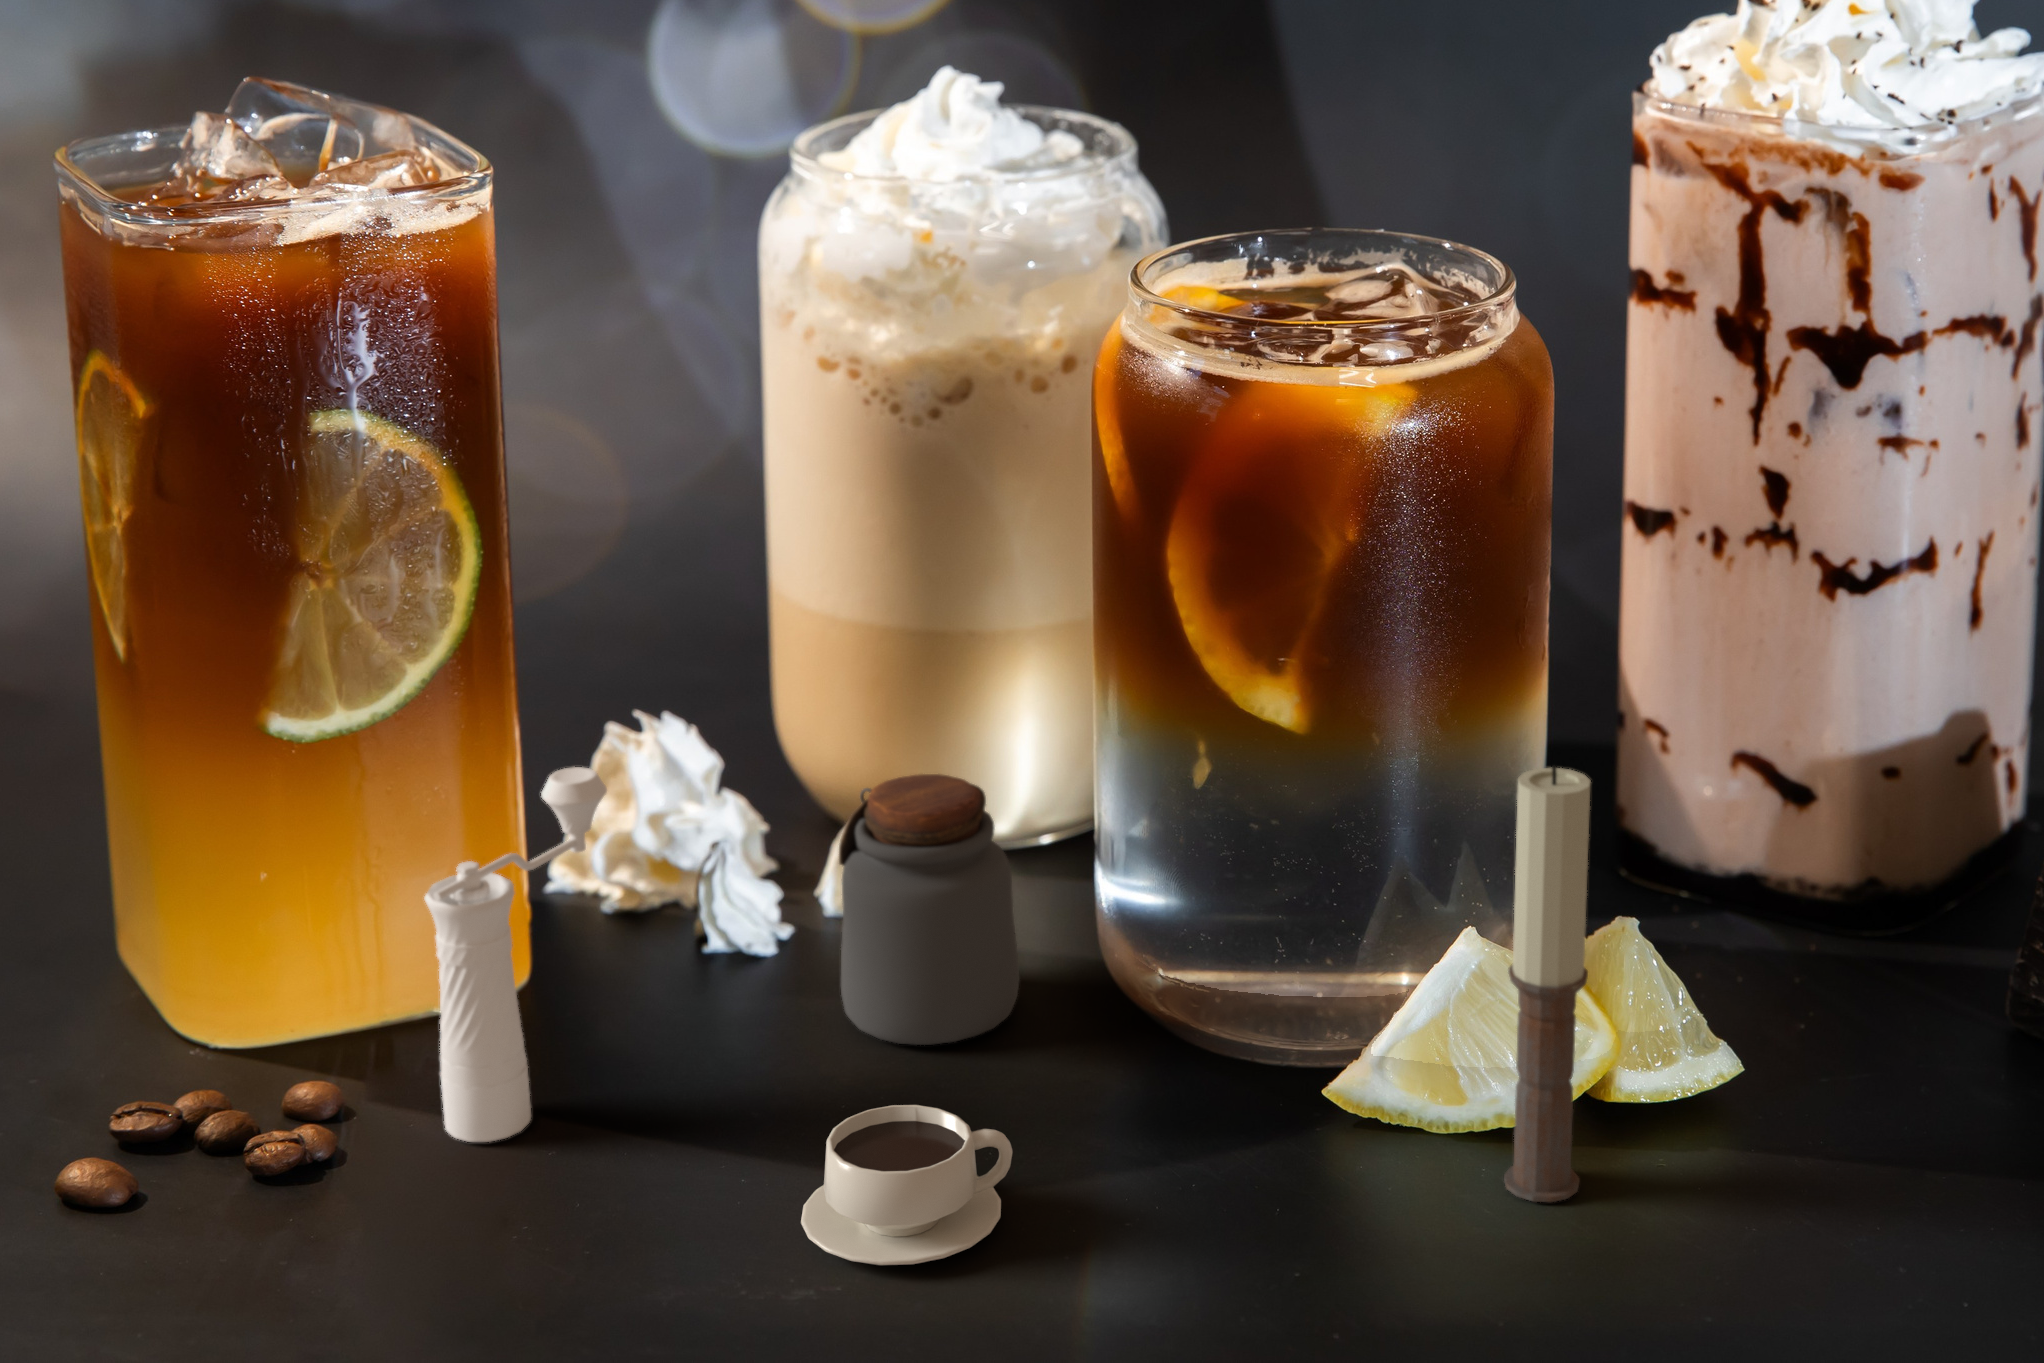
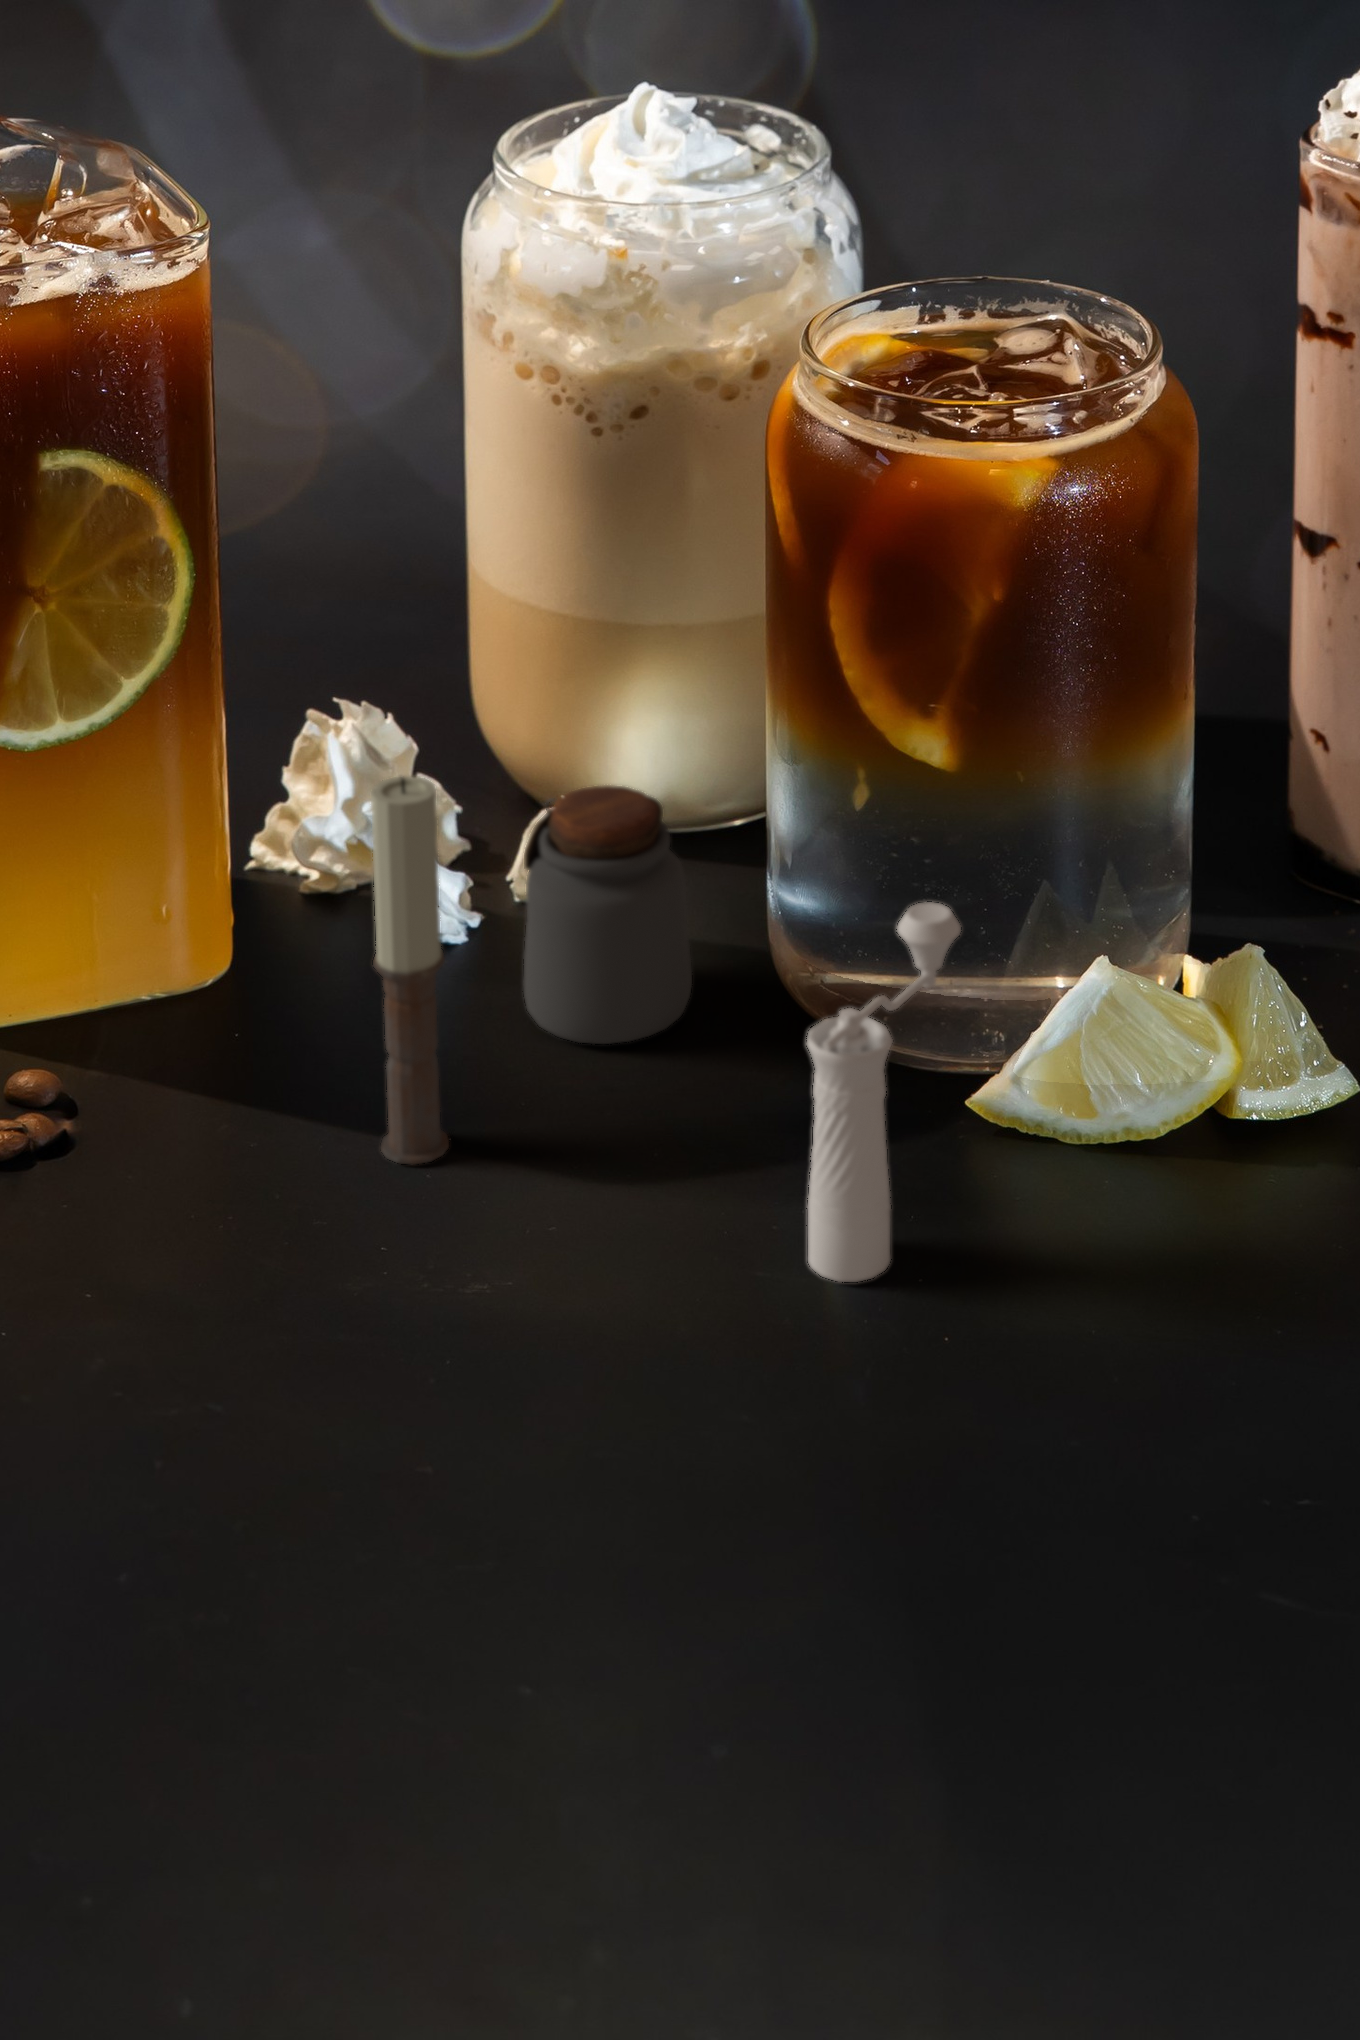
candle: present [1504,766,1590,1202] -> present [371,776,449,1165]
pepper mill: present [424,767,607,1142] -> present [807,902,961,1282]
teacup: present [801,1105,1013,1265] -> none [479,1113,672,1263]

